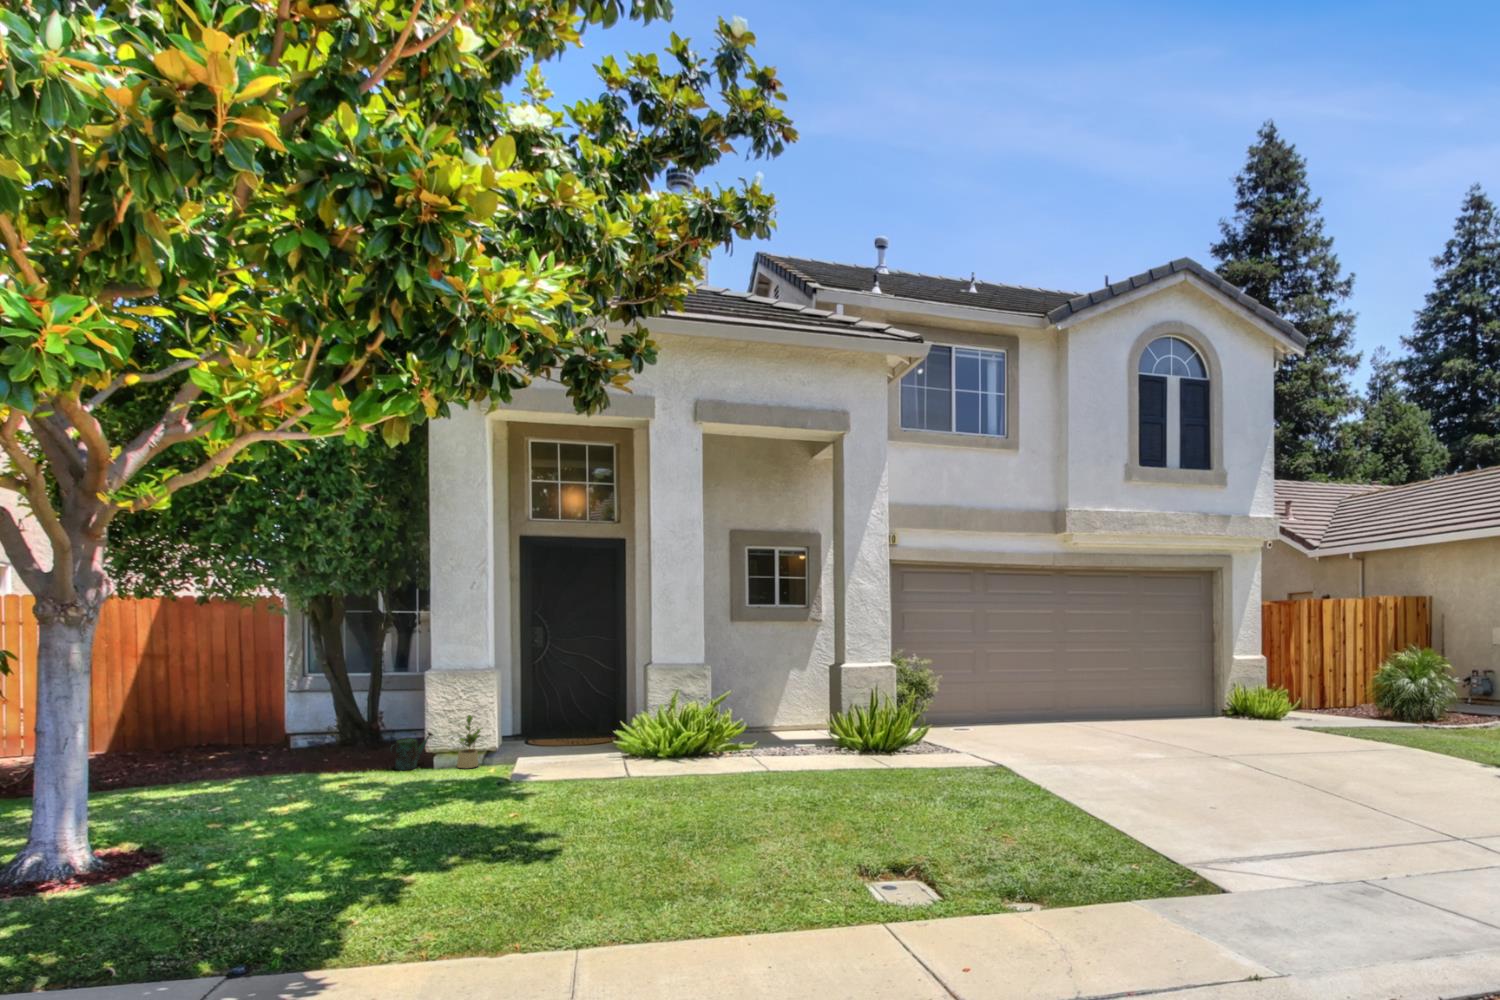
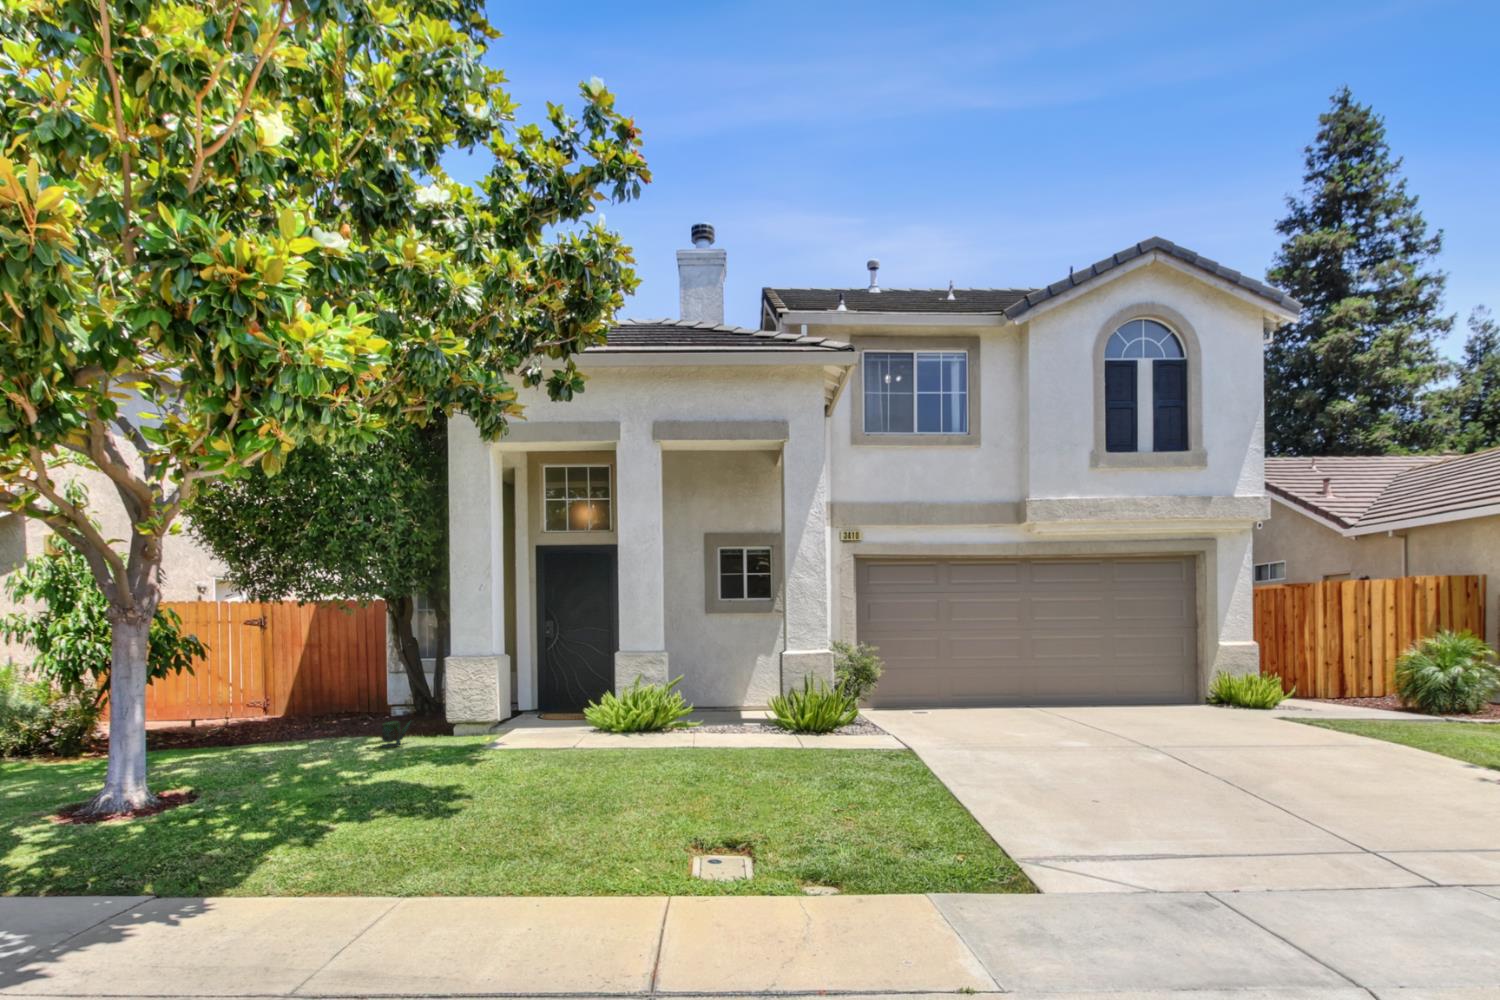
potted plant: present [457,715,481,768] -> none [432,701,455,747]

